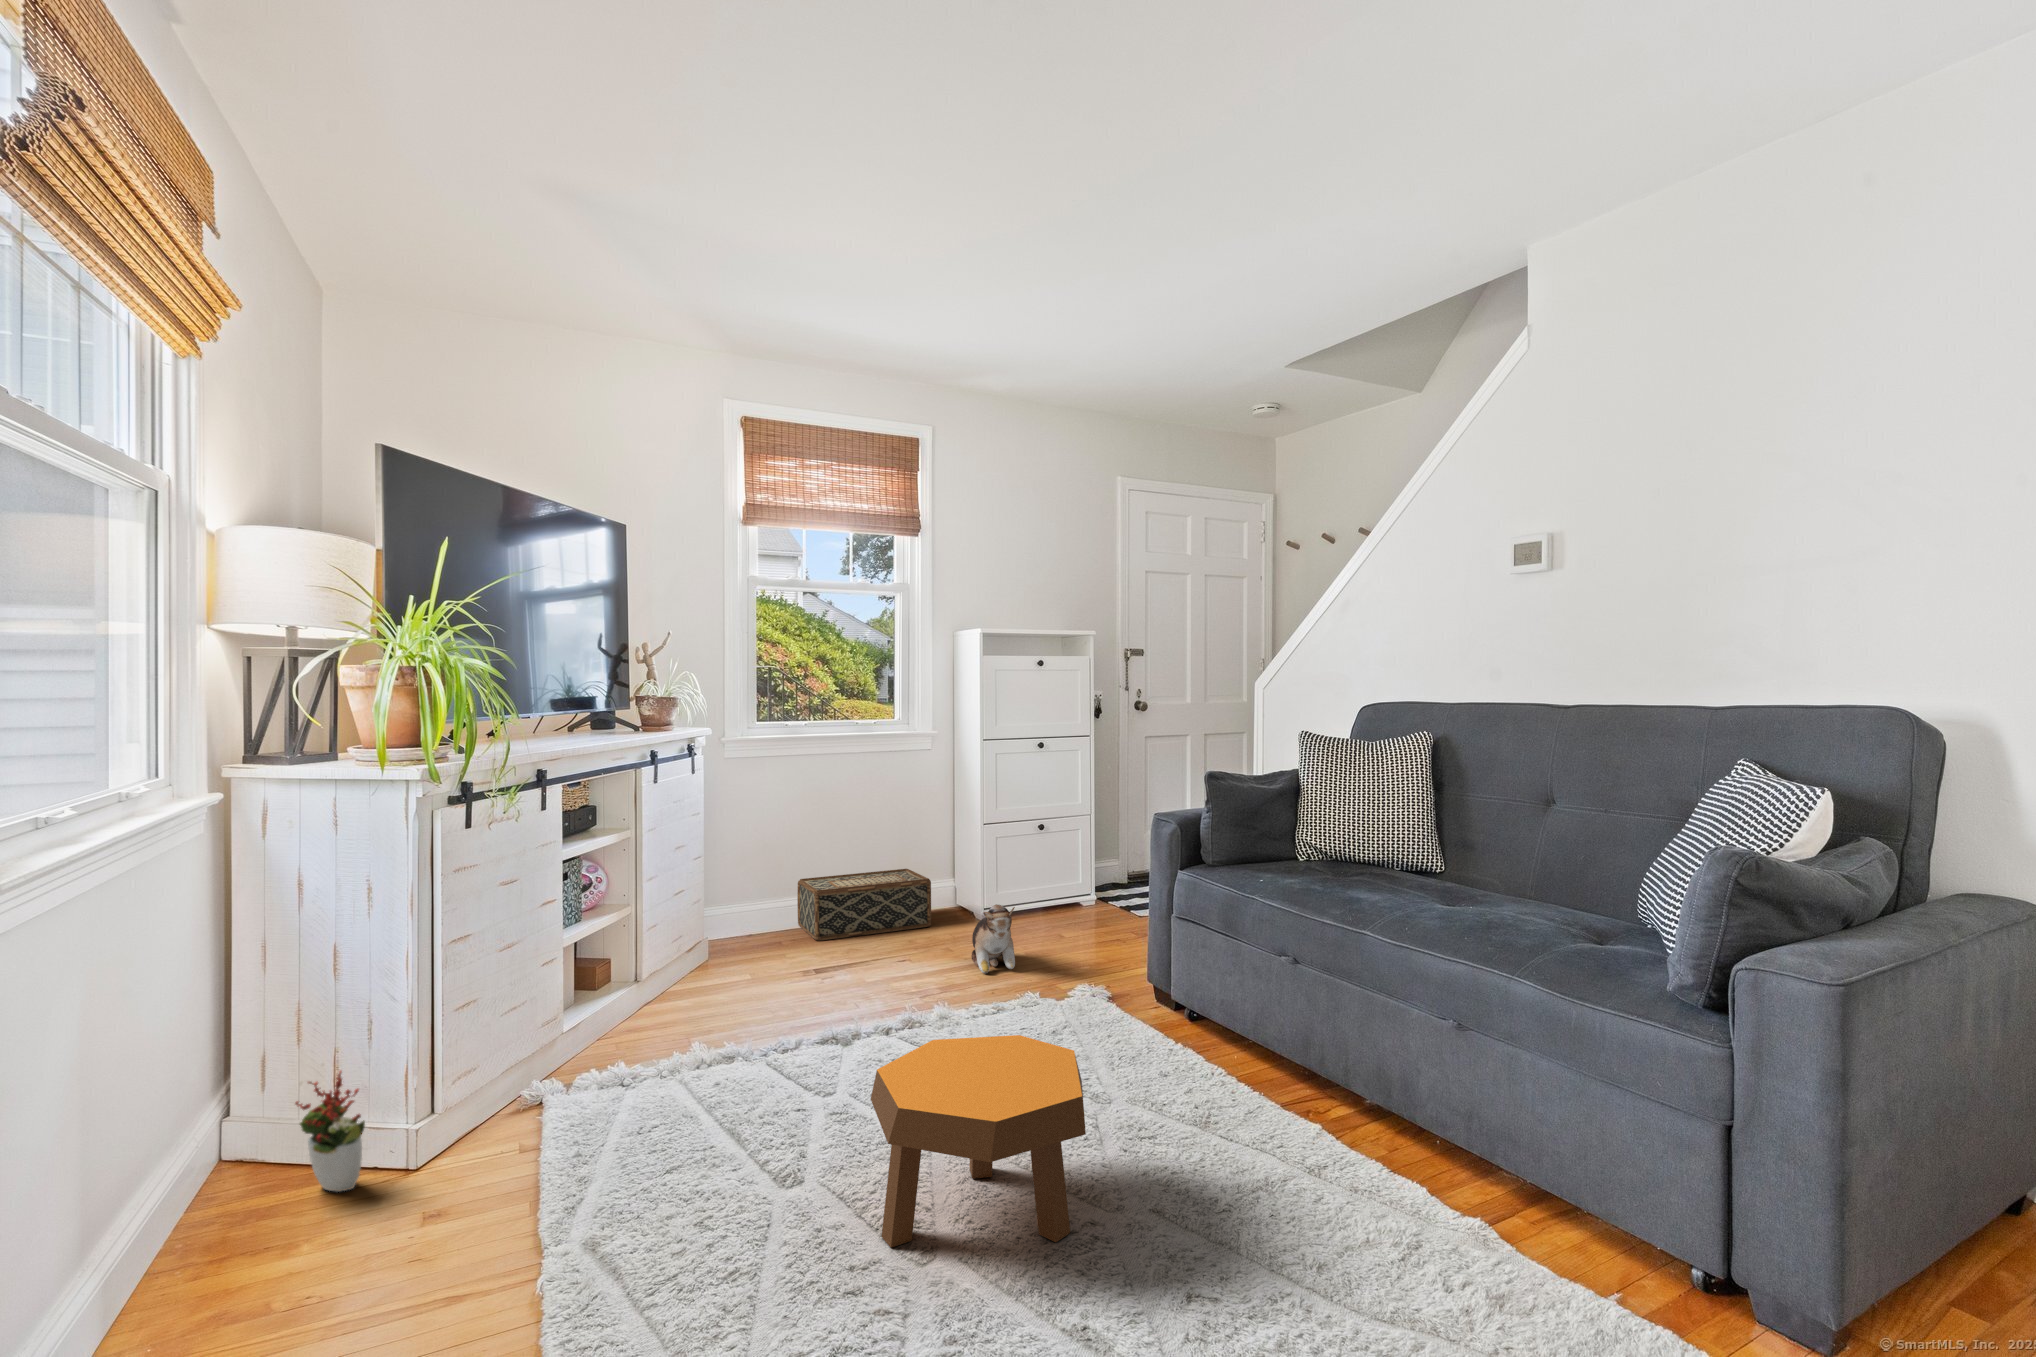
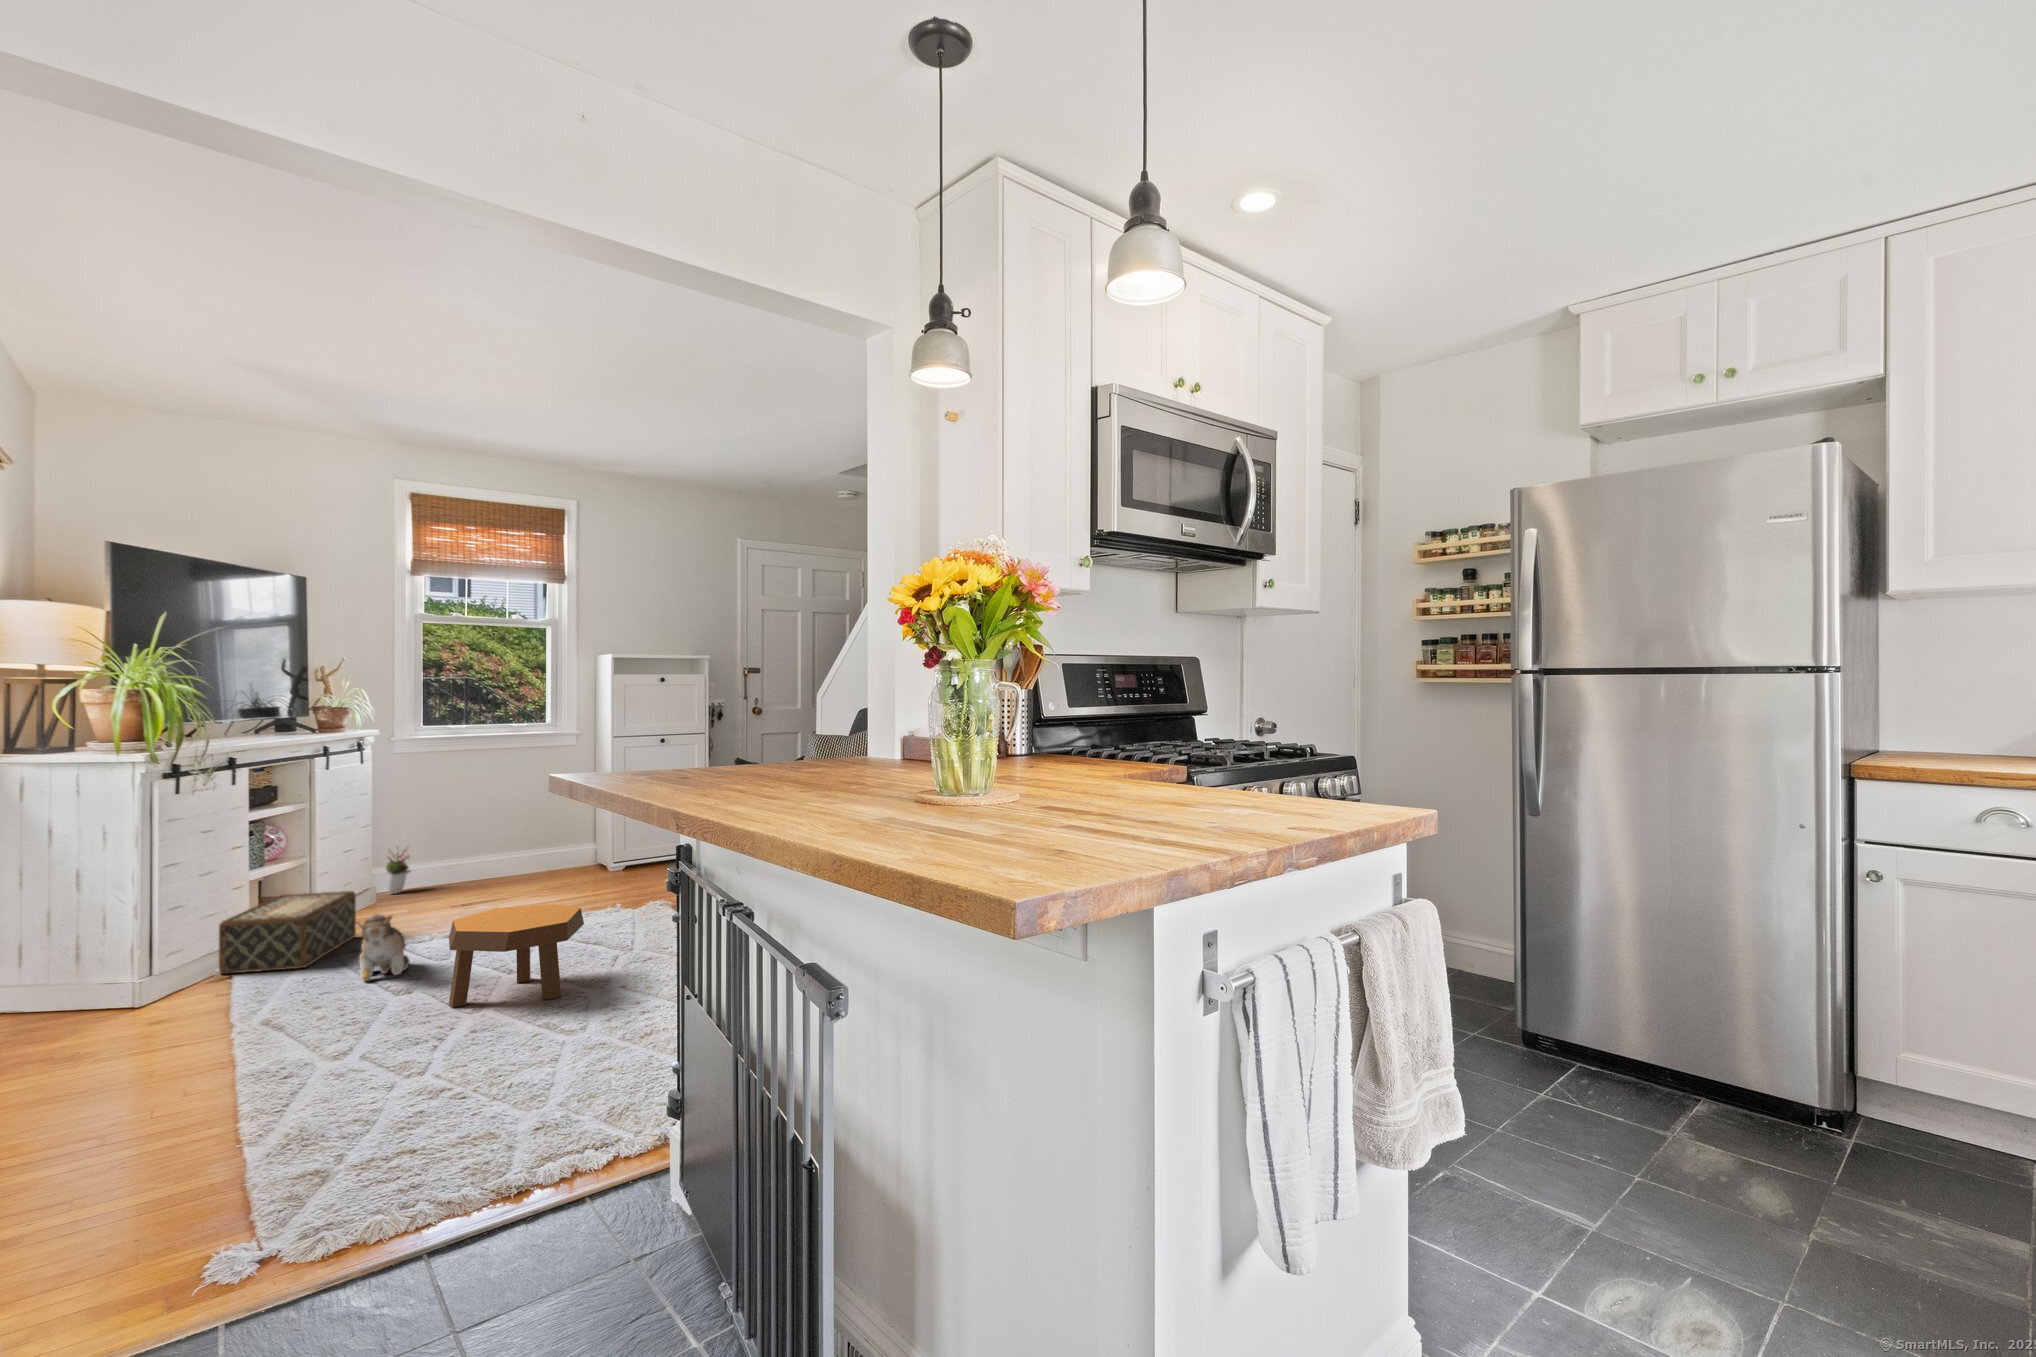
woven basket: present [797,869,931,941] -> present [219,891,356,974]
plush toy: present [972,904,1015,973] -> present [356,914,410,981]
decorative plant: present [295,1071,365,1192] -> present [386,851,410,894]

